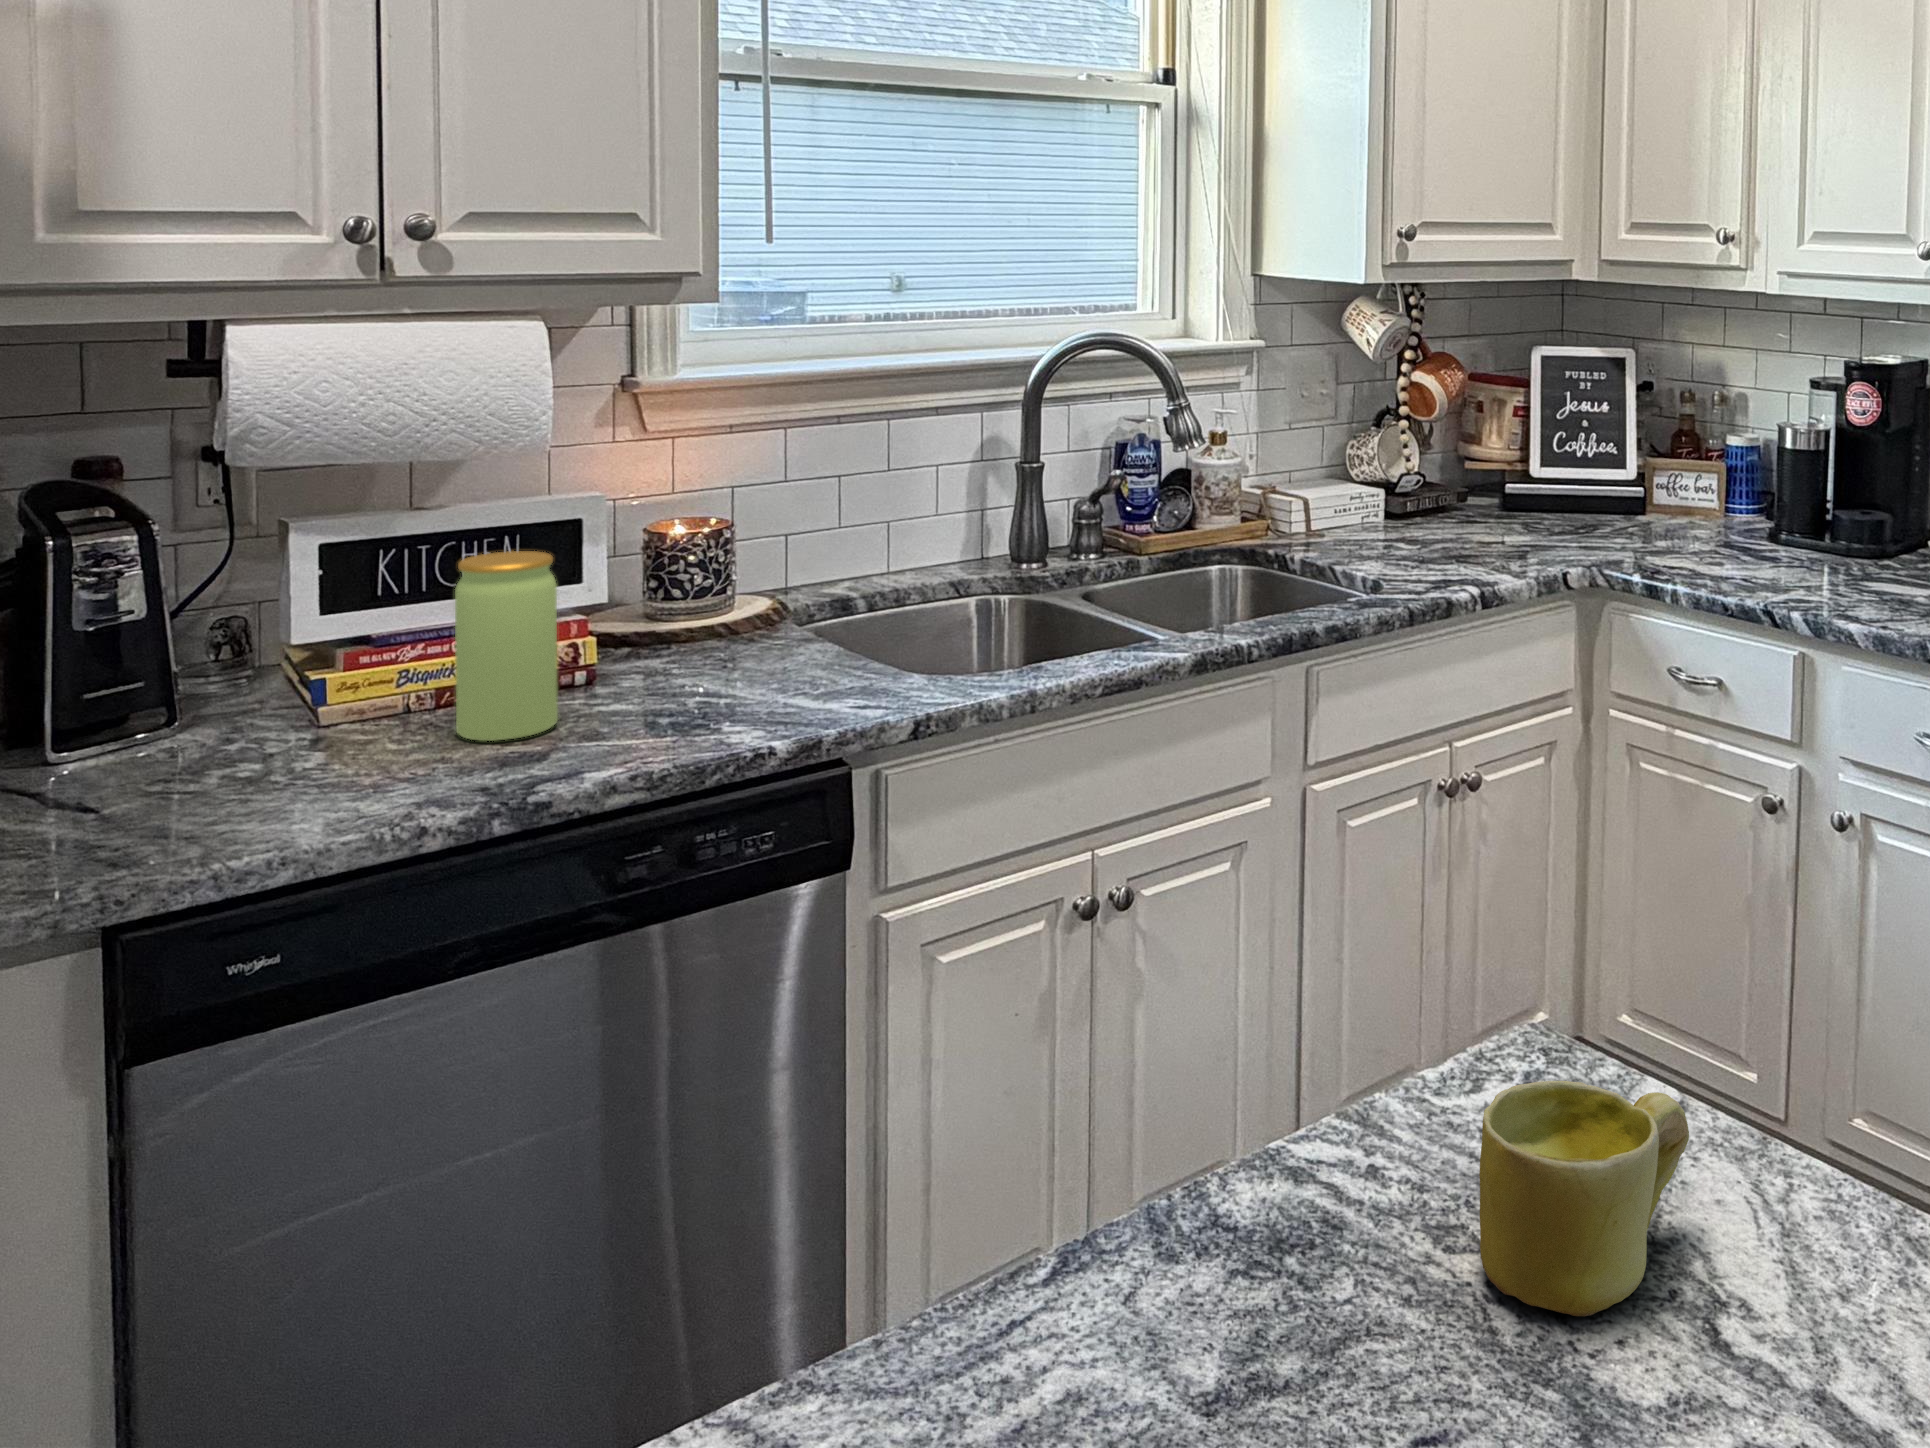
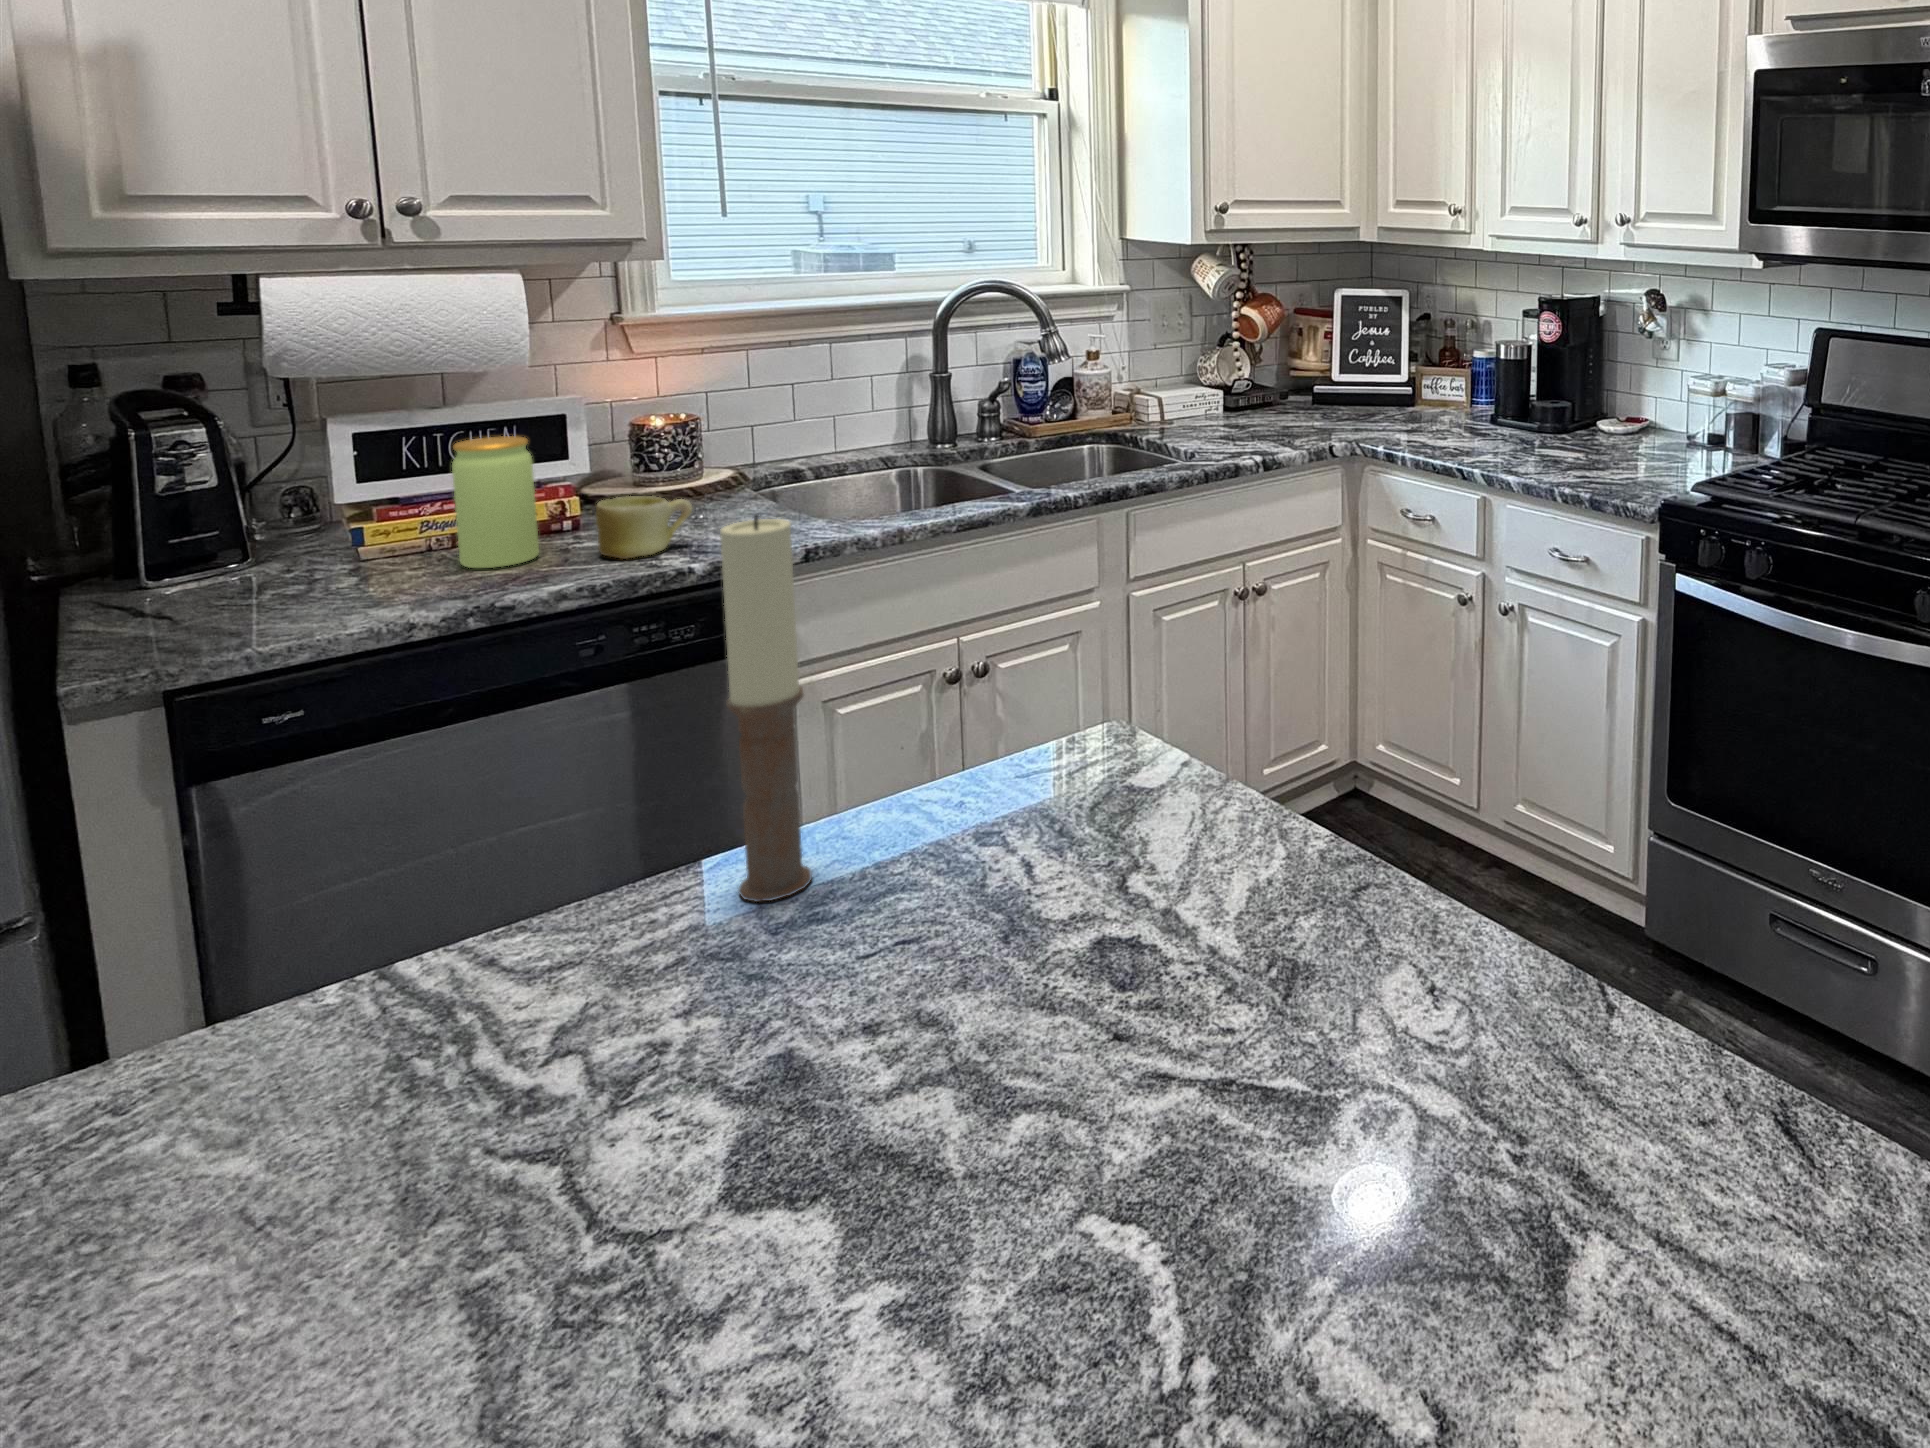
candle: none [1129,714,1235,1344] -> present [720,515,812,902]
mug: present [1479,1081,1689,1316] -> present [596,496,692,559]

